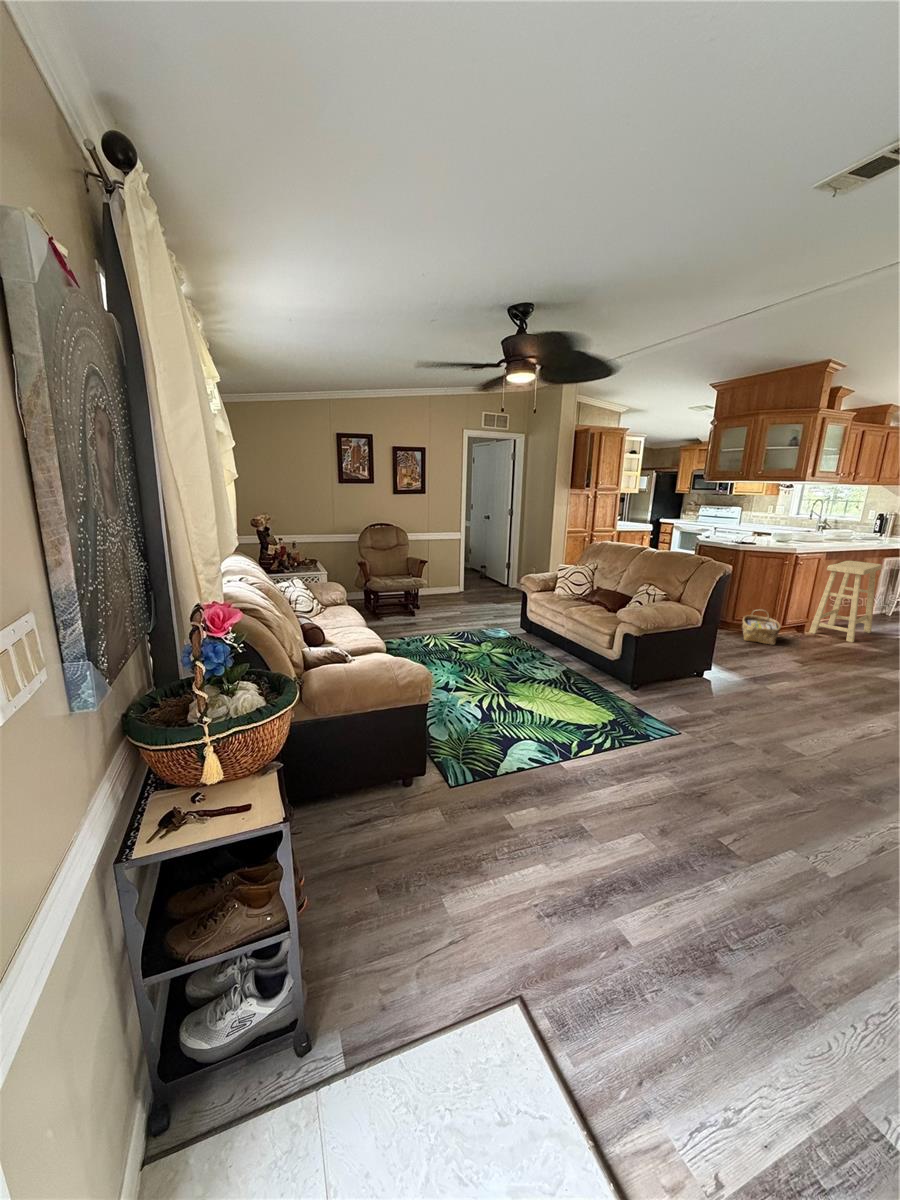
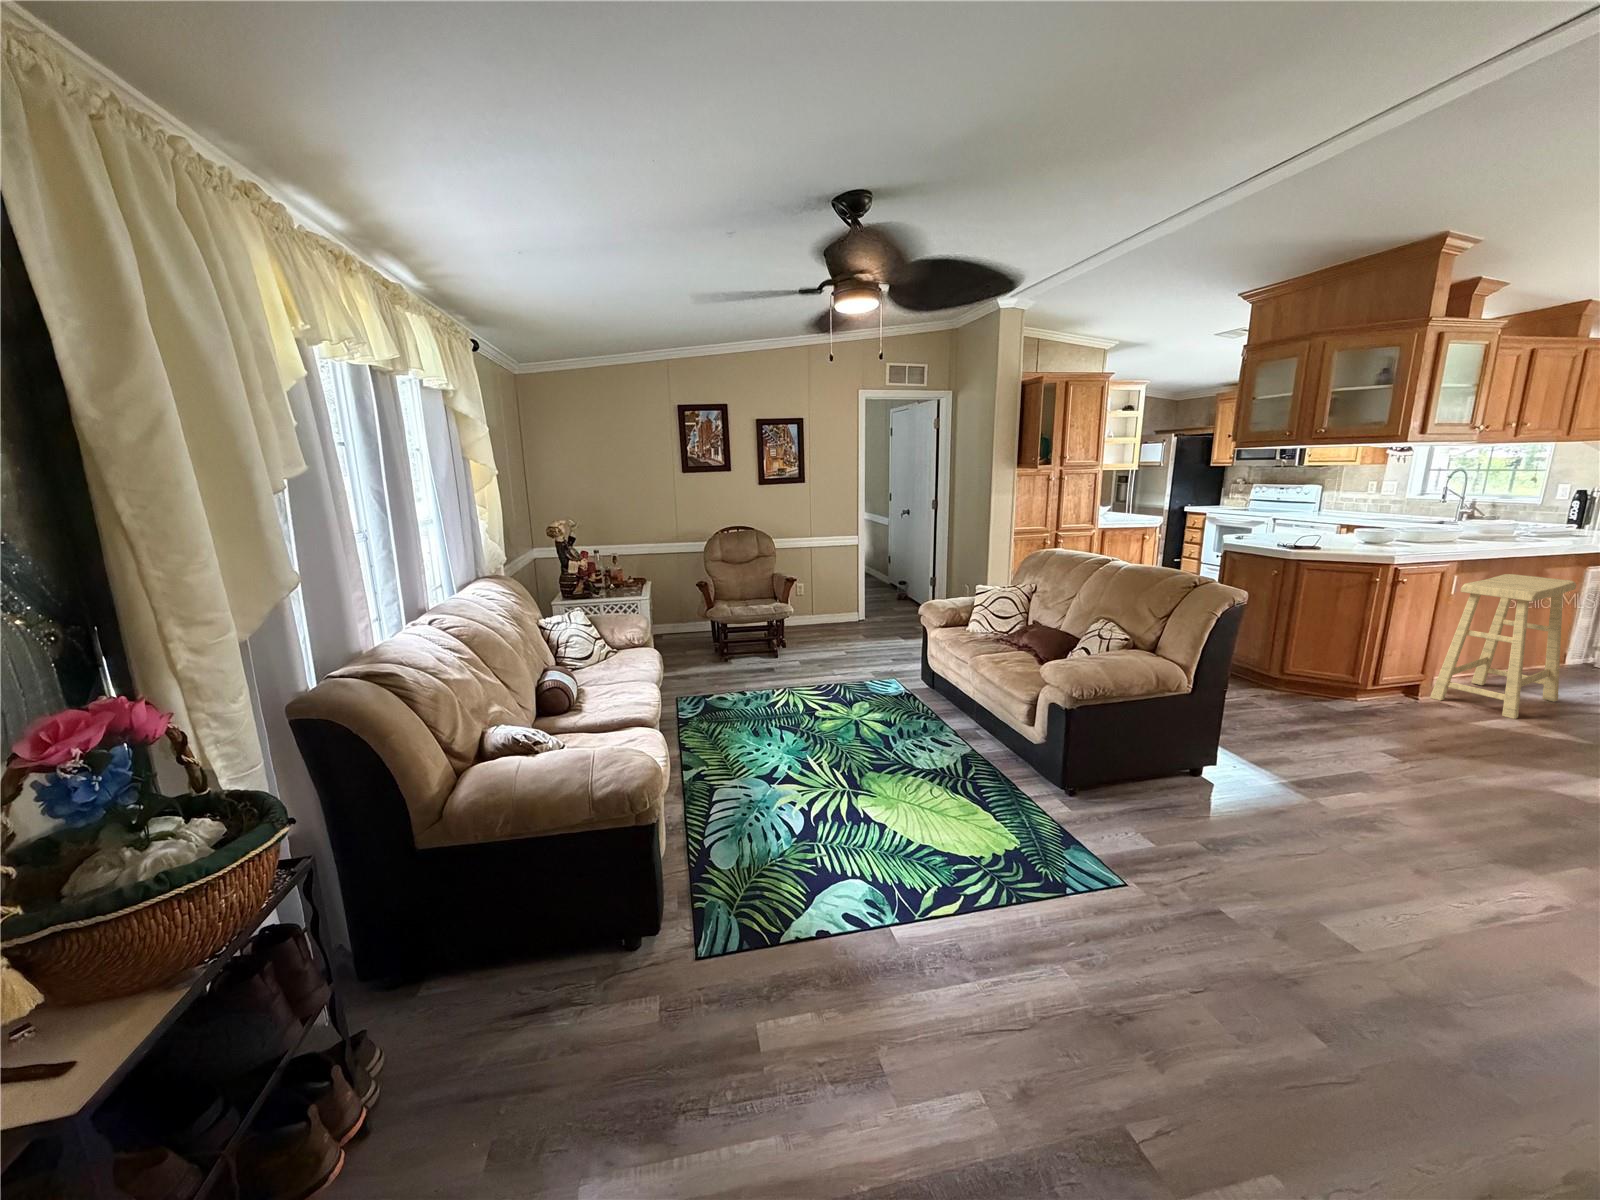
woven basket: present [742,610,781,645] -> none [1298,658,1369,719]

